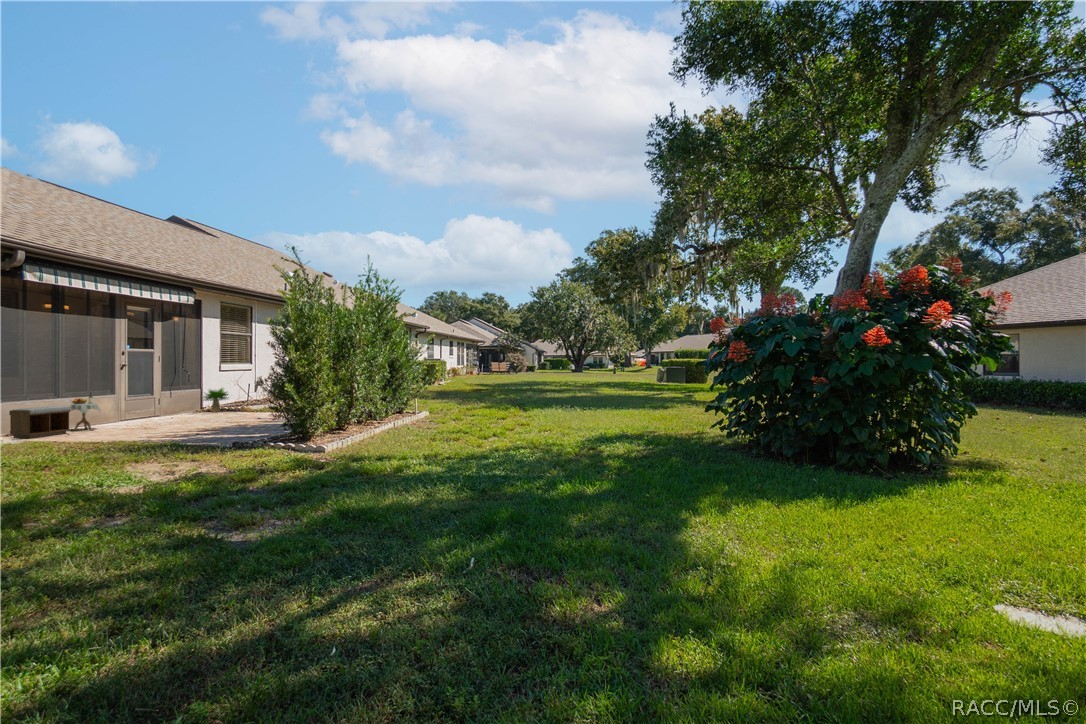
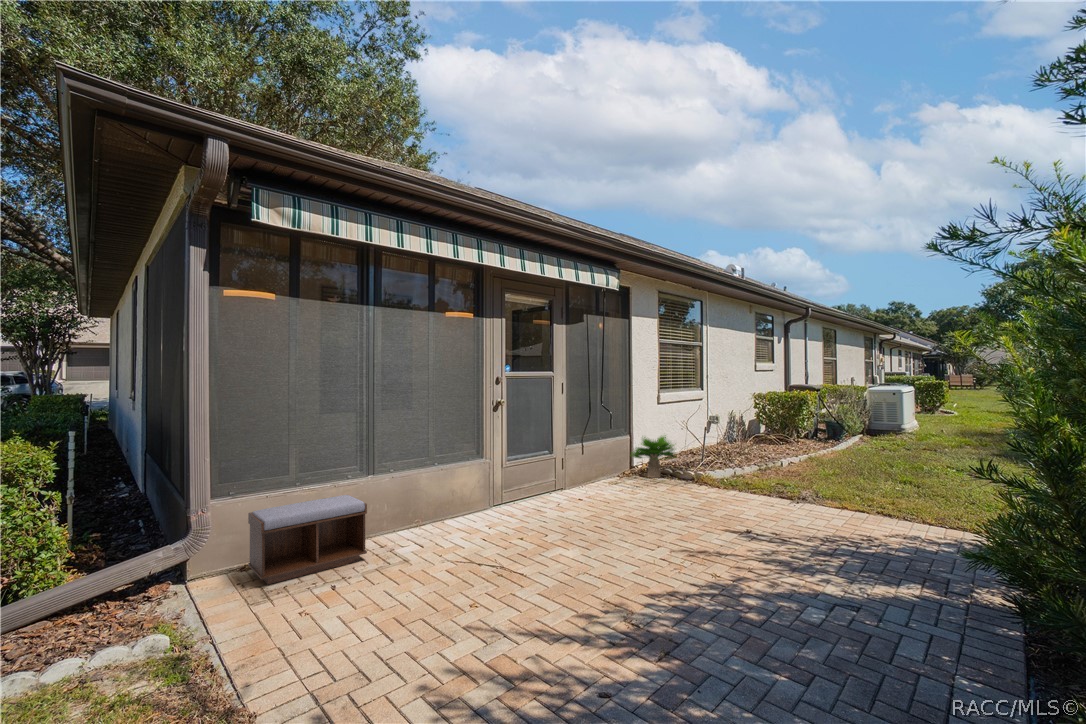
side table: present [70,393,101,431] -> none [377,465,438,548]

